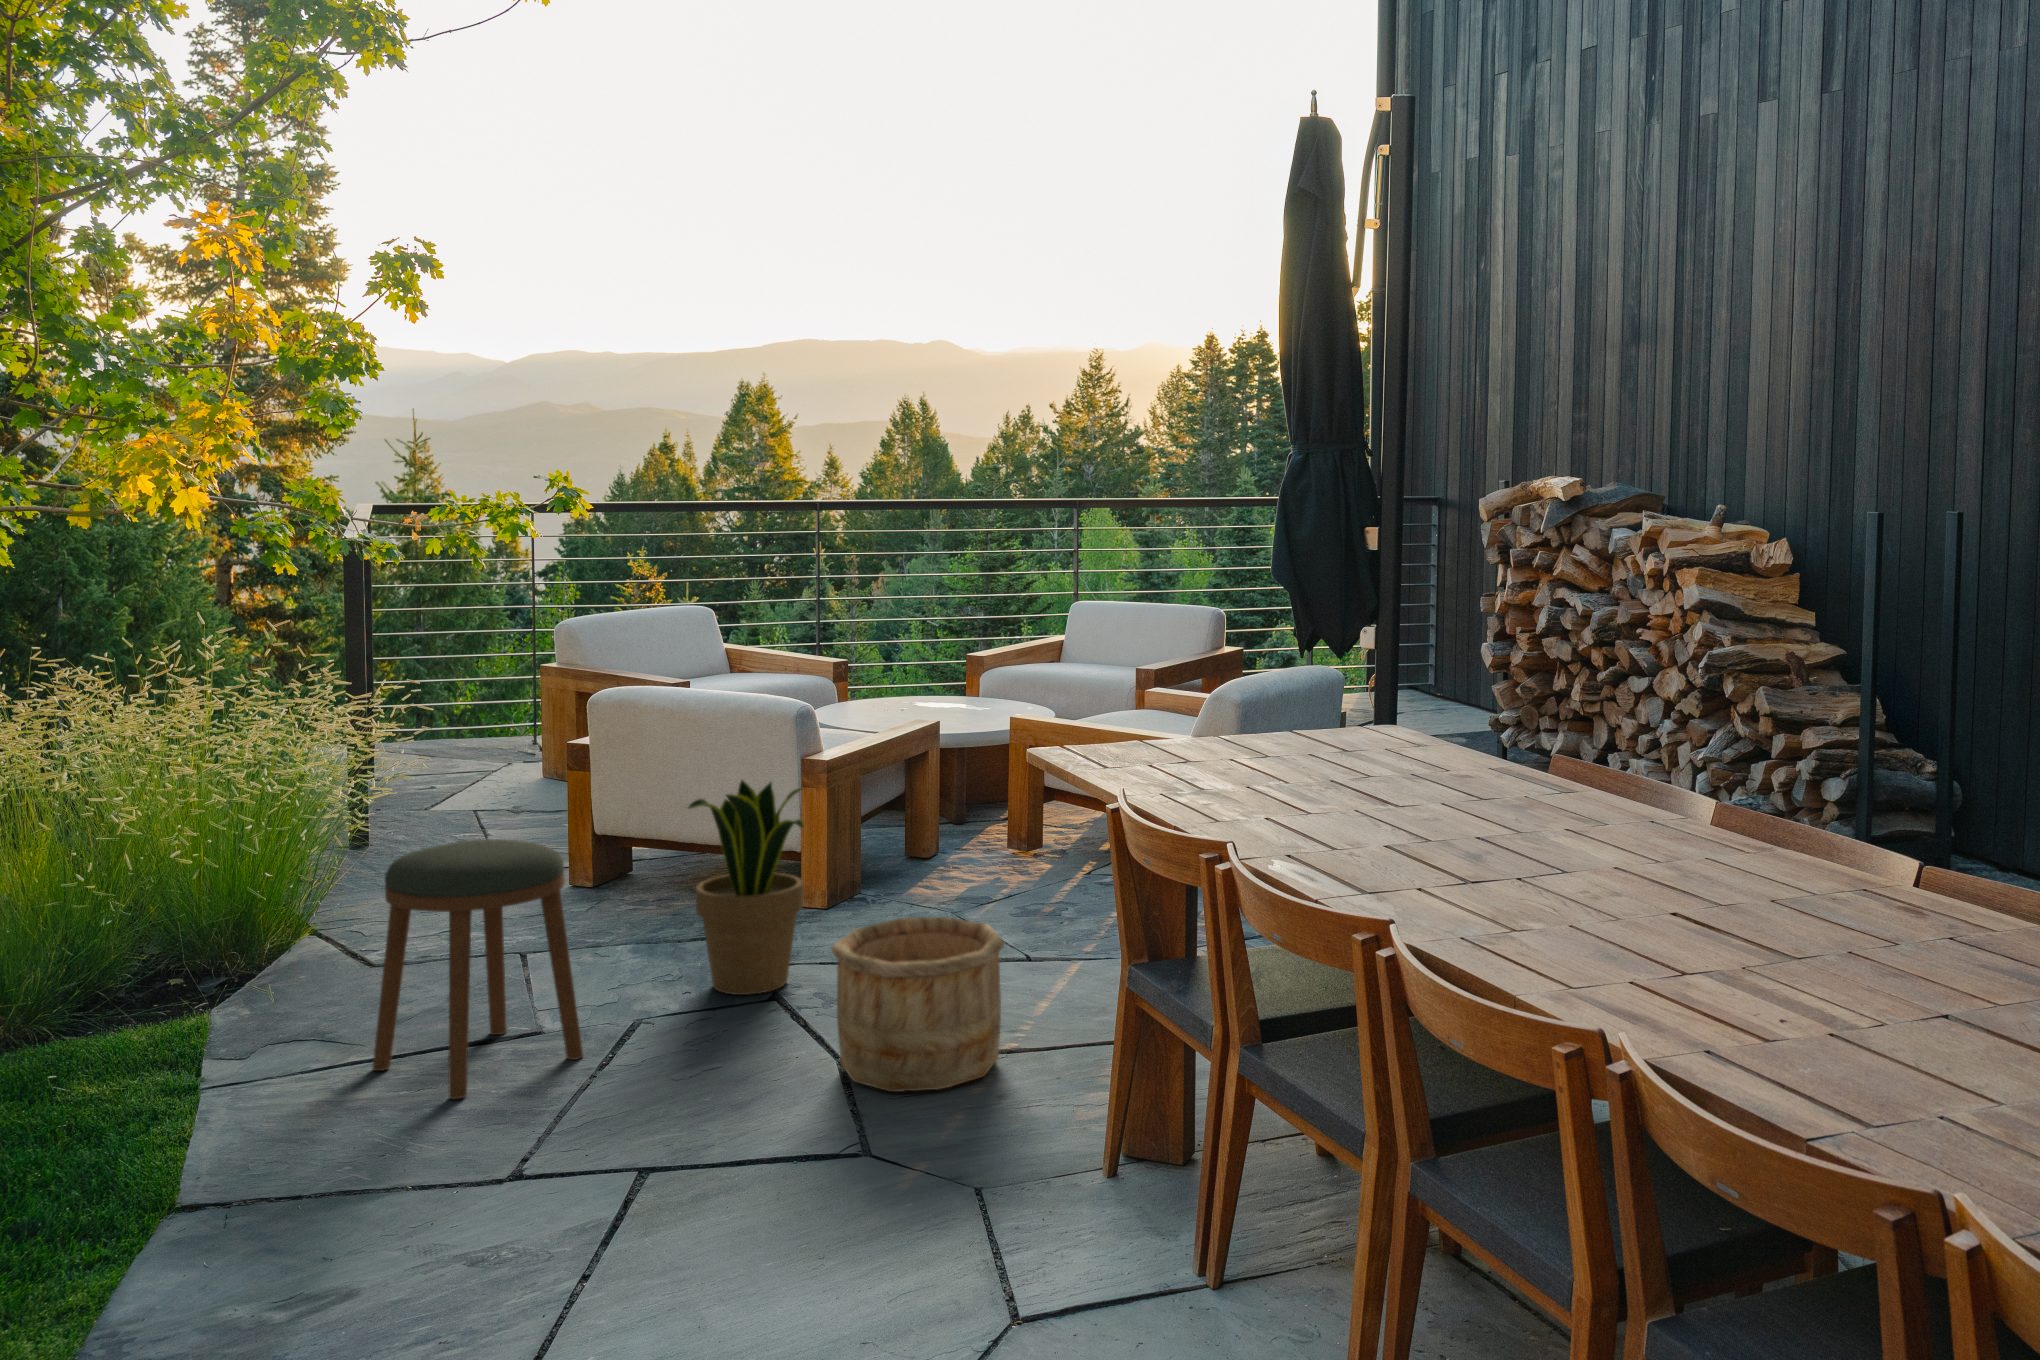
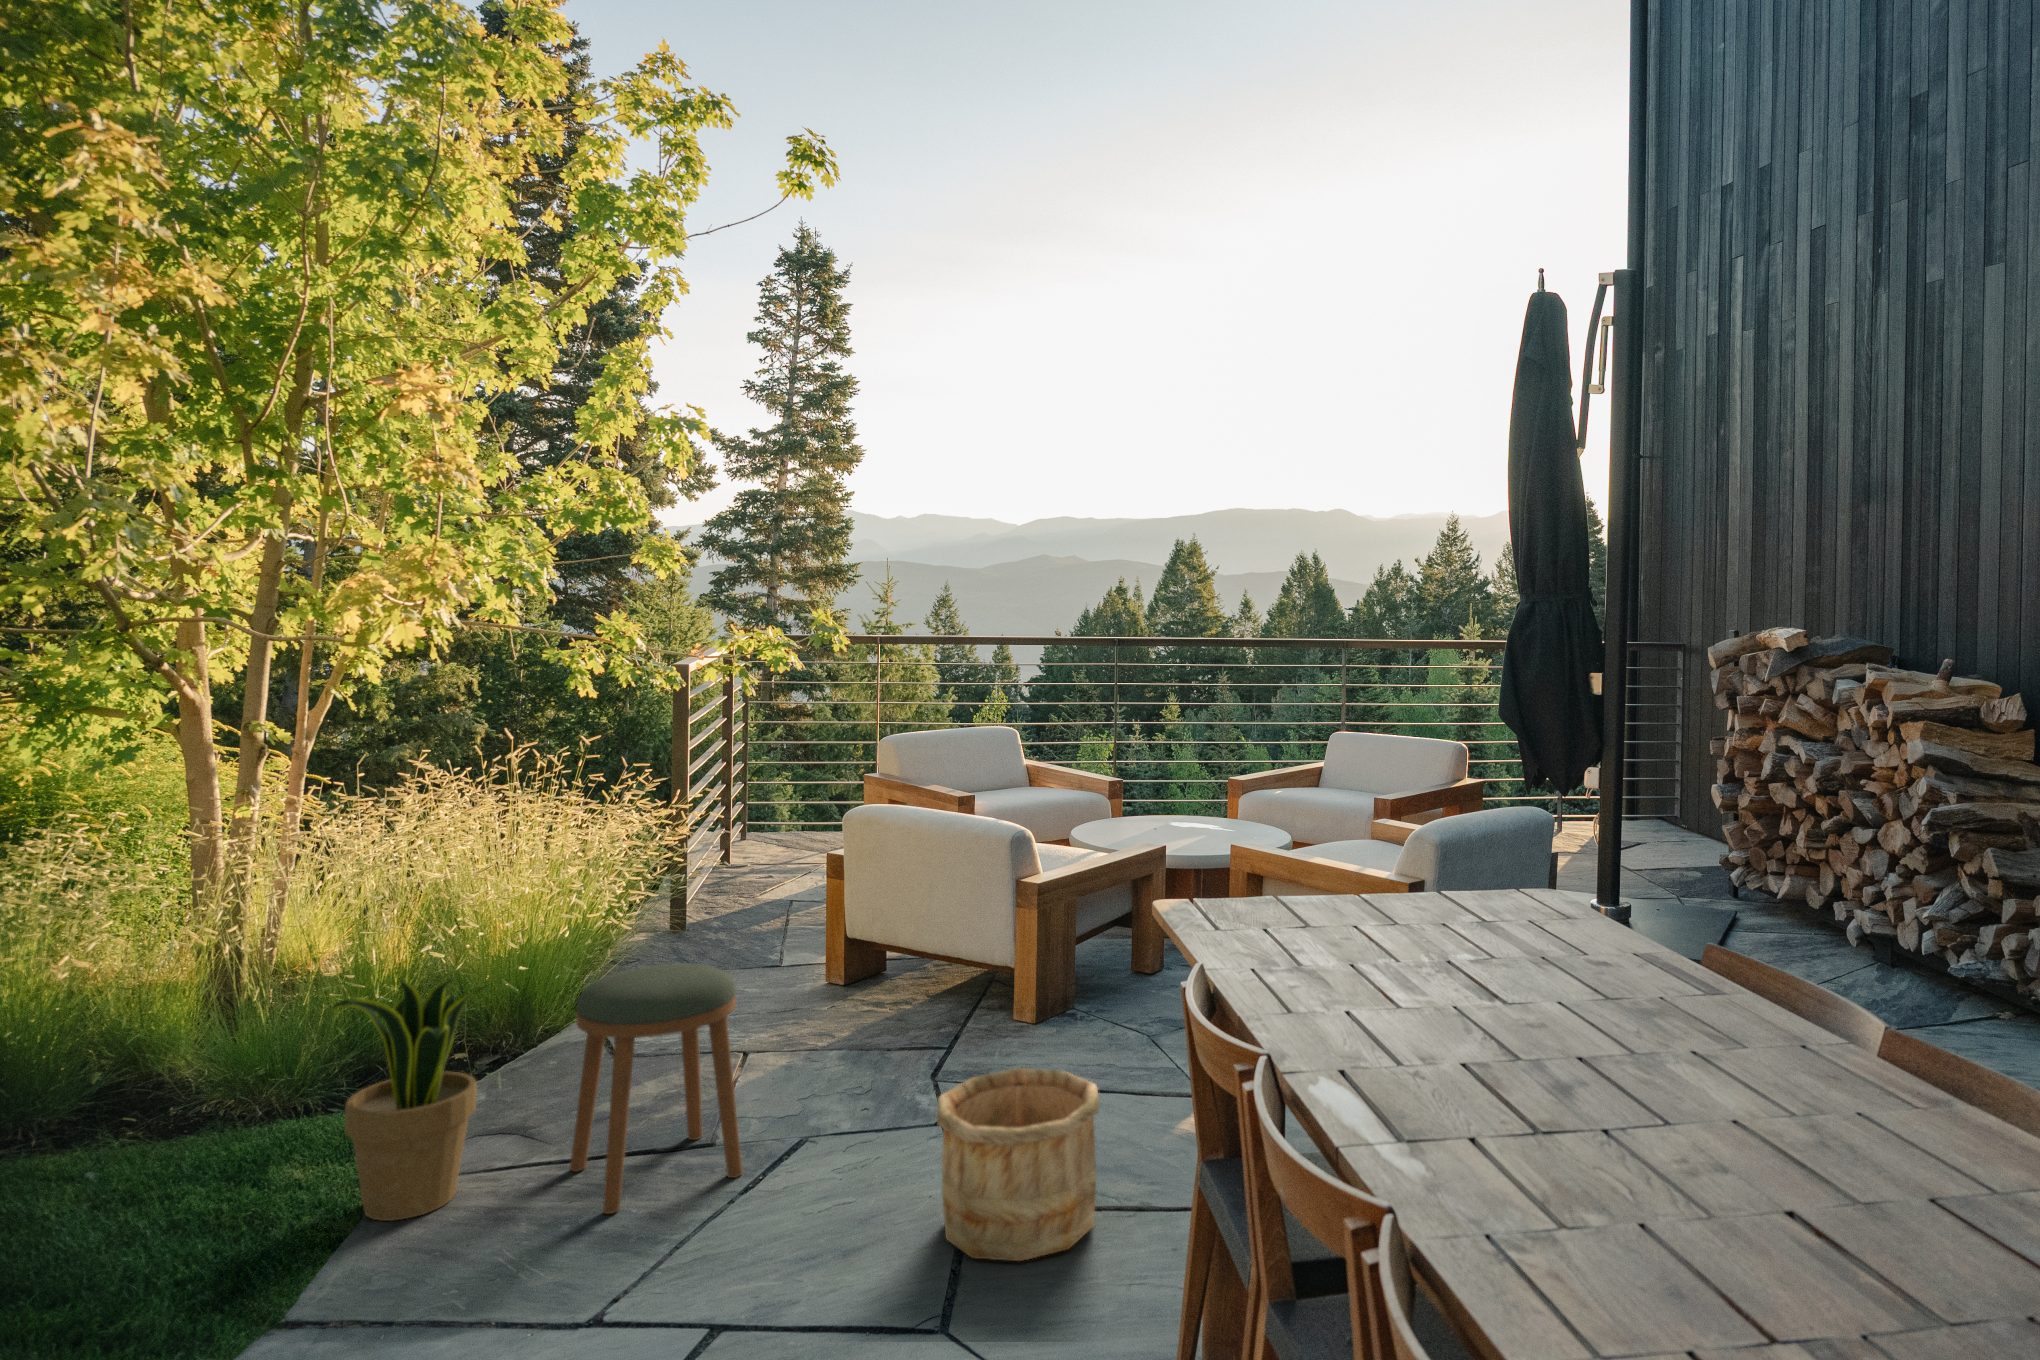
potted plant: present [688,780,803,995] -> present [329,979,487,1221]

